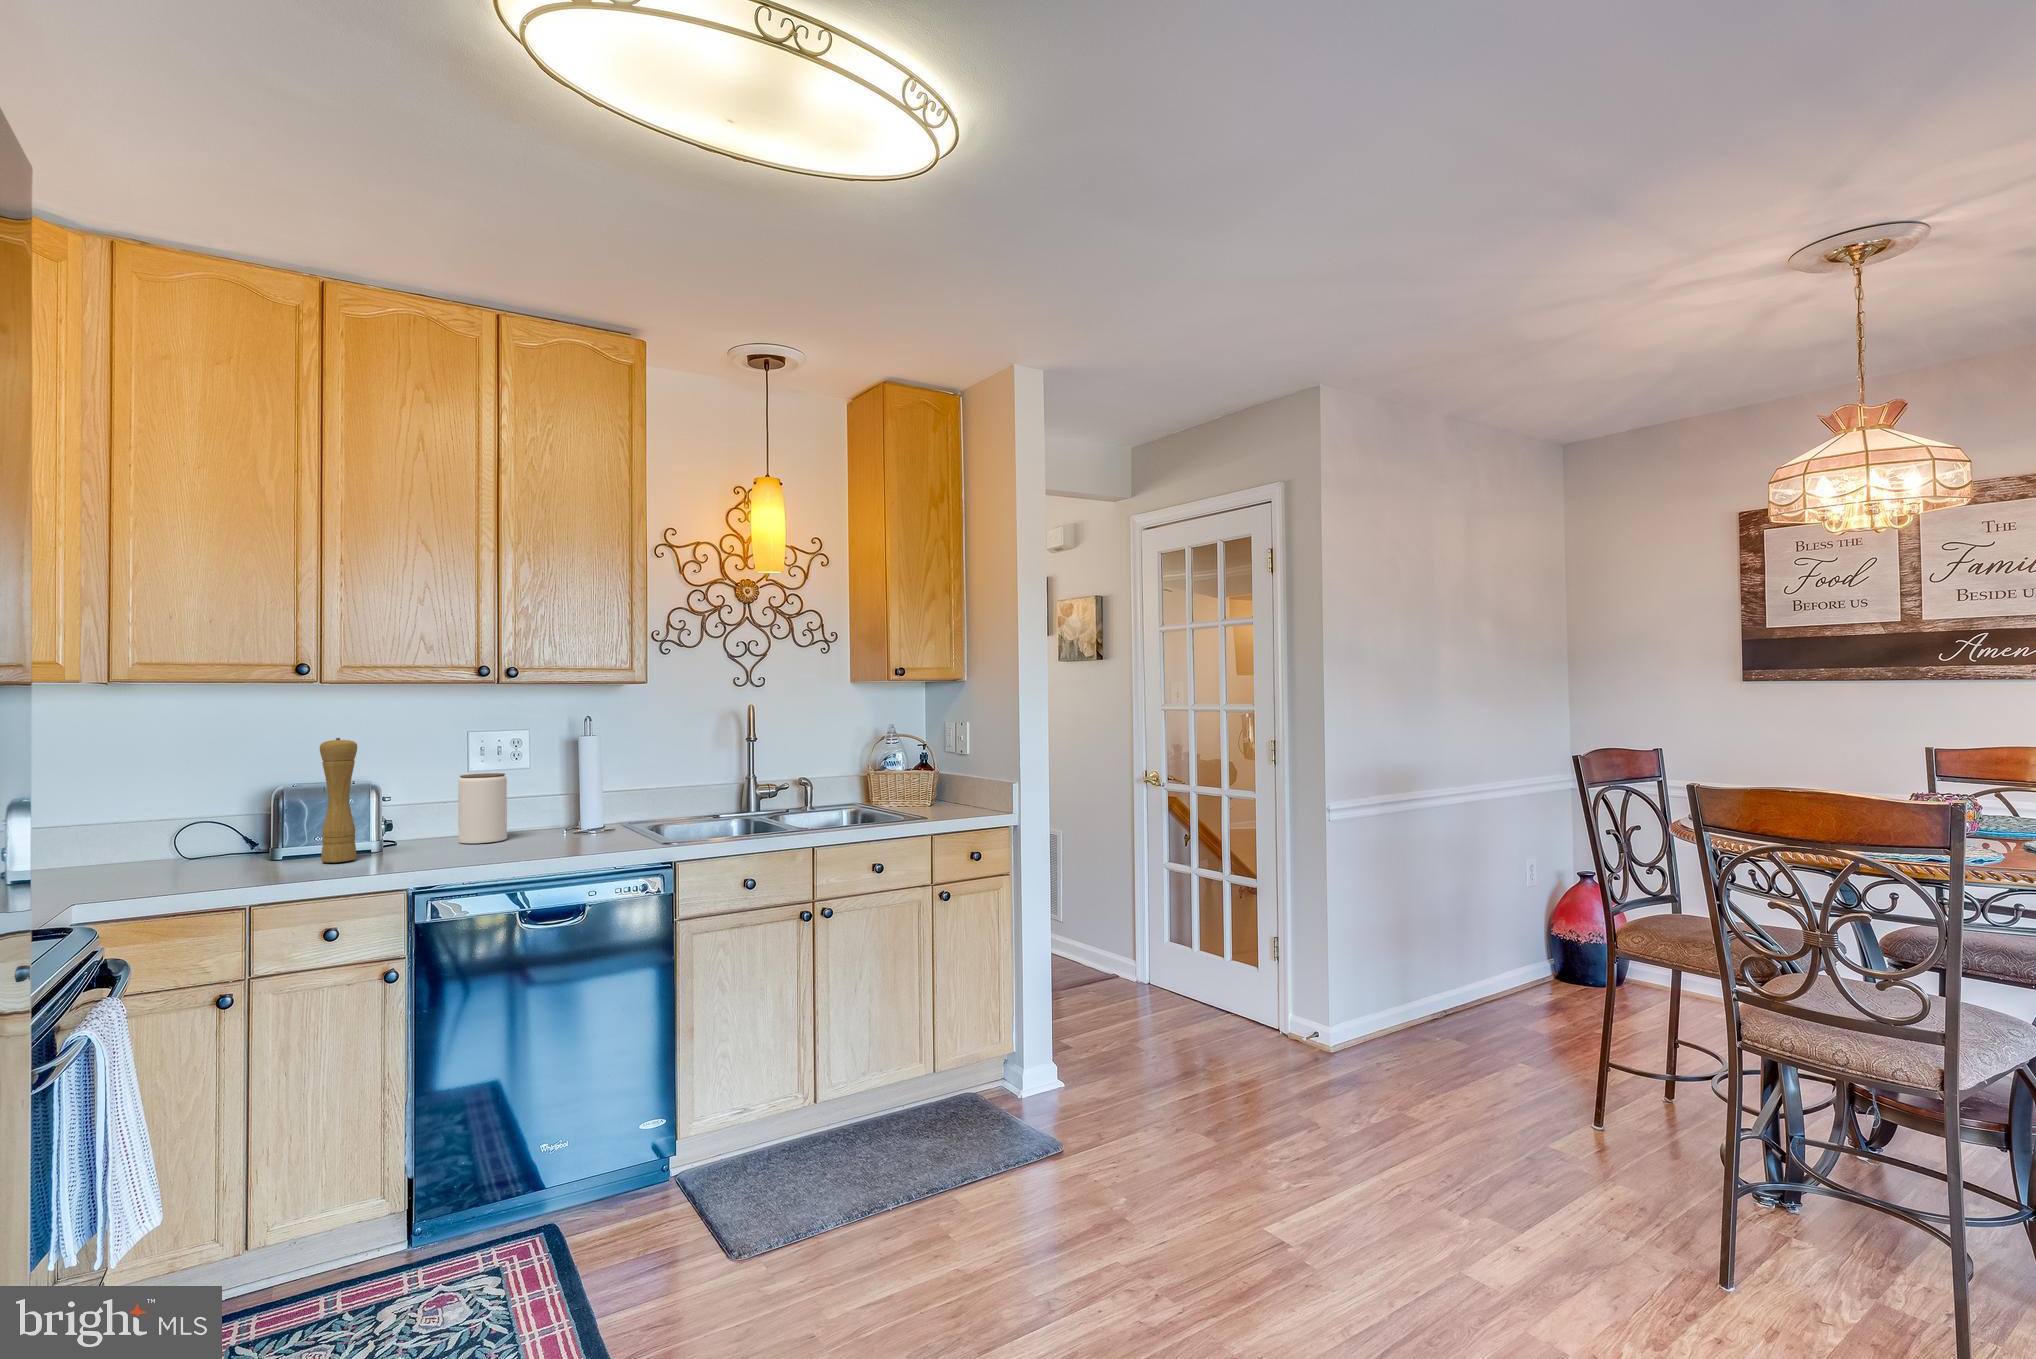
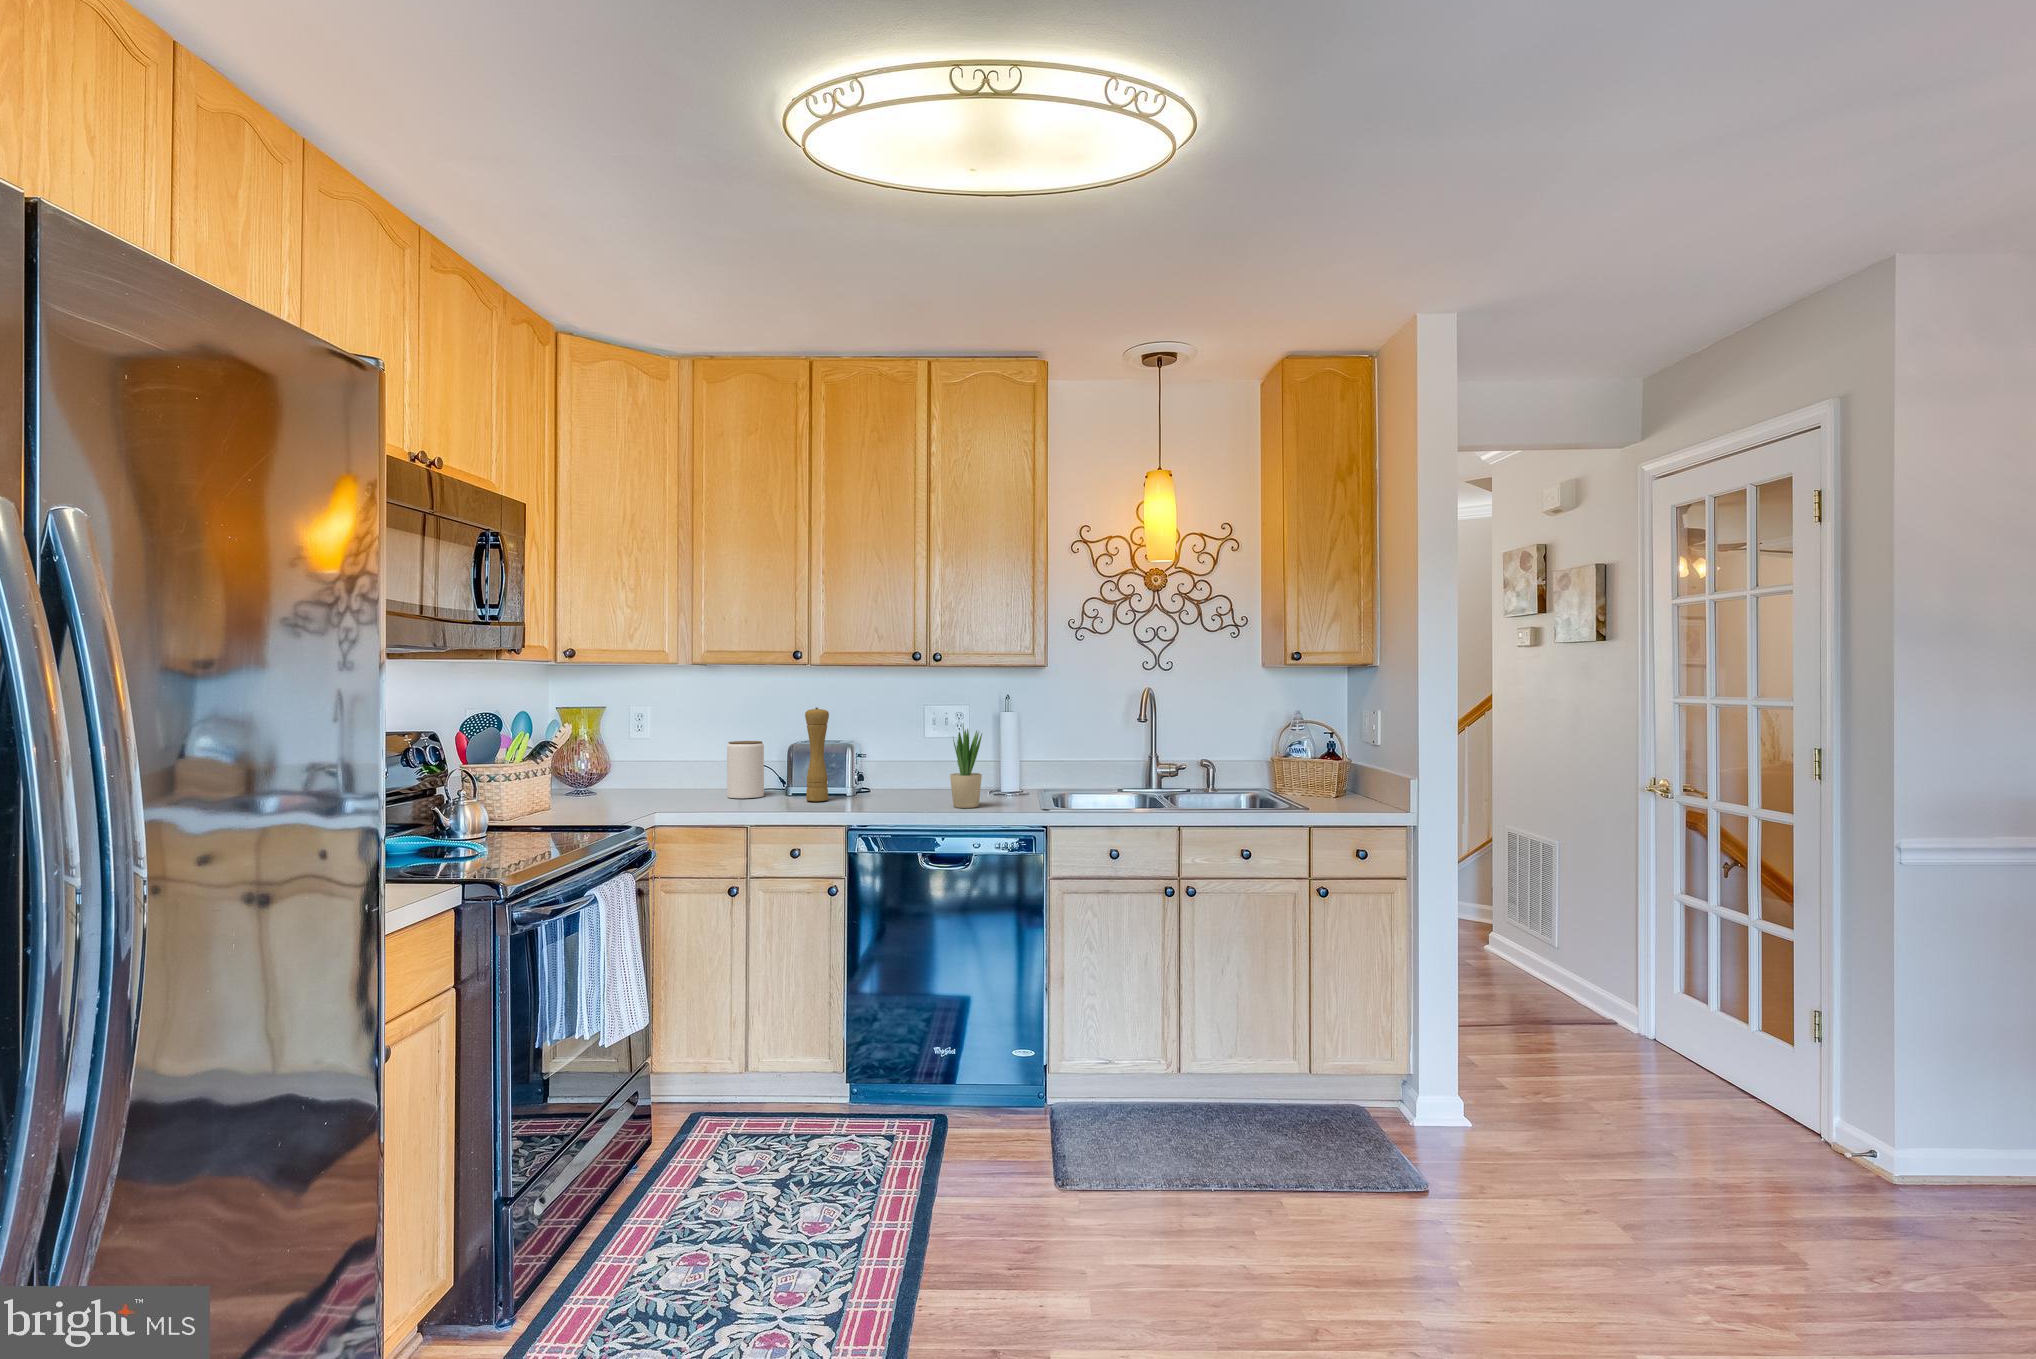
potted plant: none [541,743,587,851] -> present [950,726,982,808]
jar: present [458,773,507,843] -> present [727,741,764,798]

